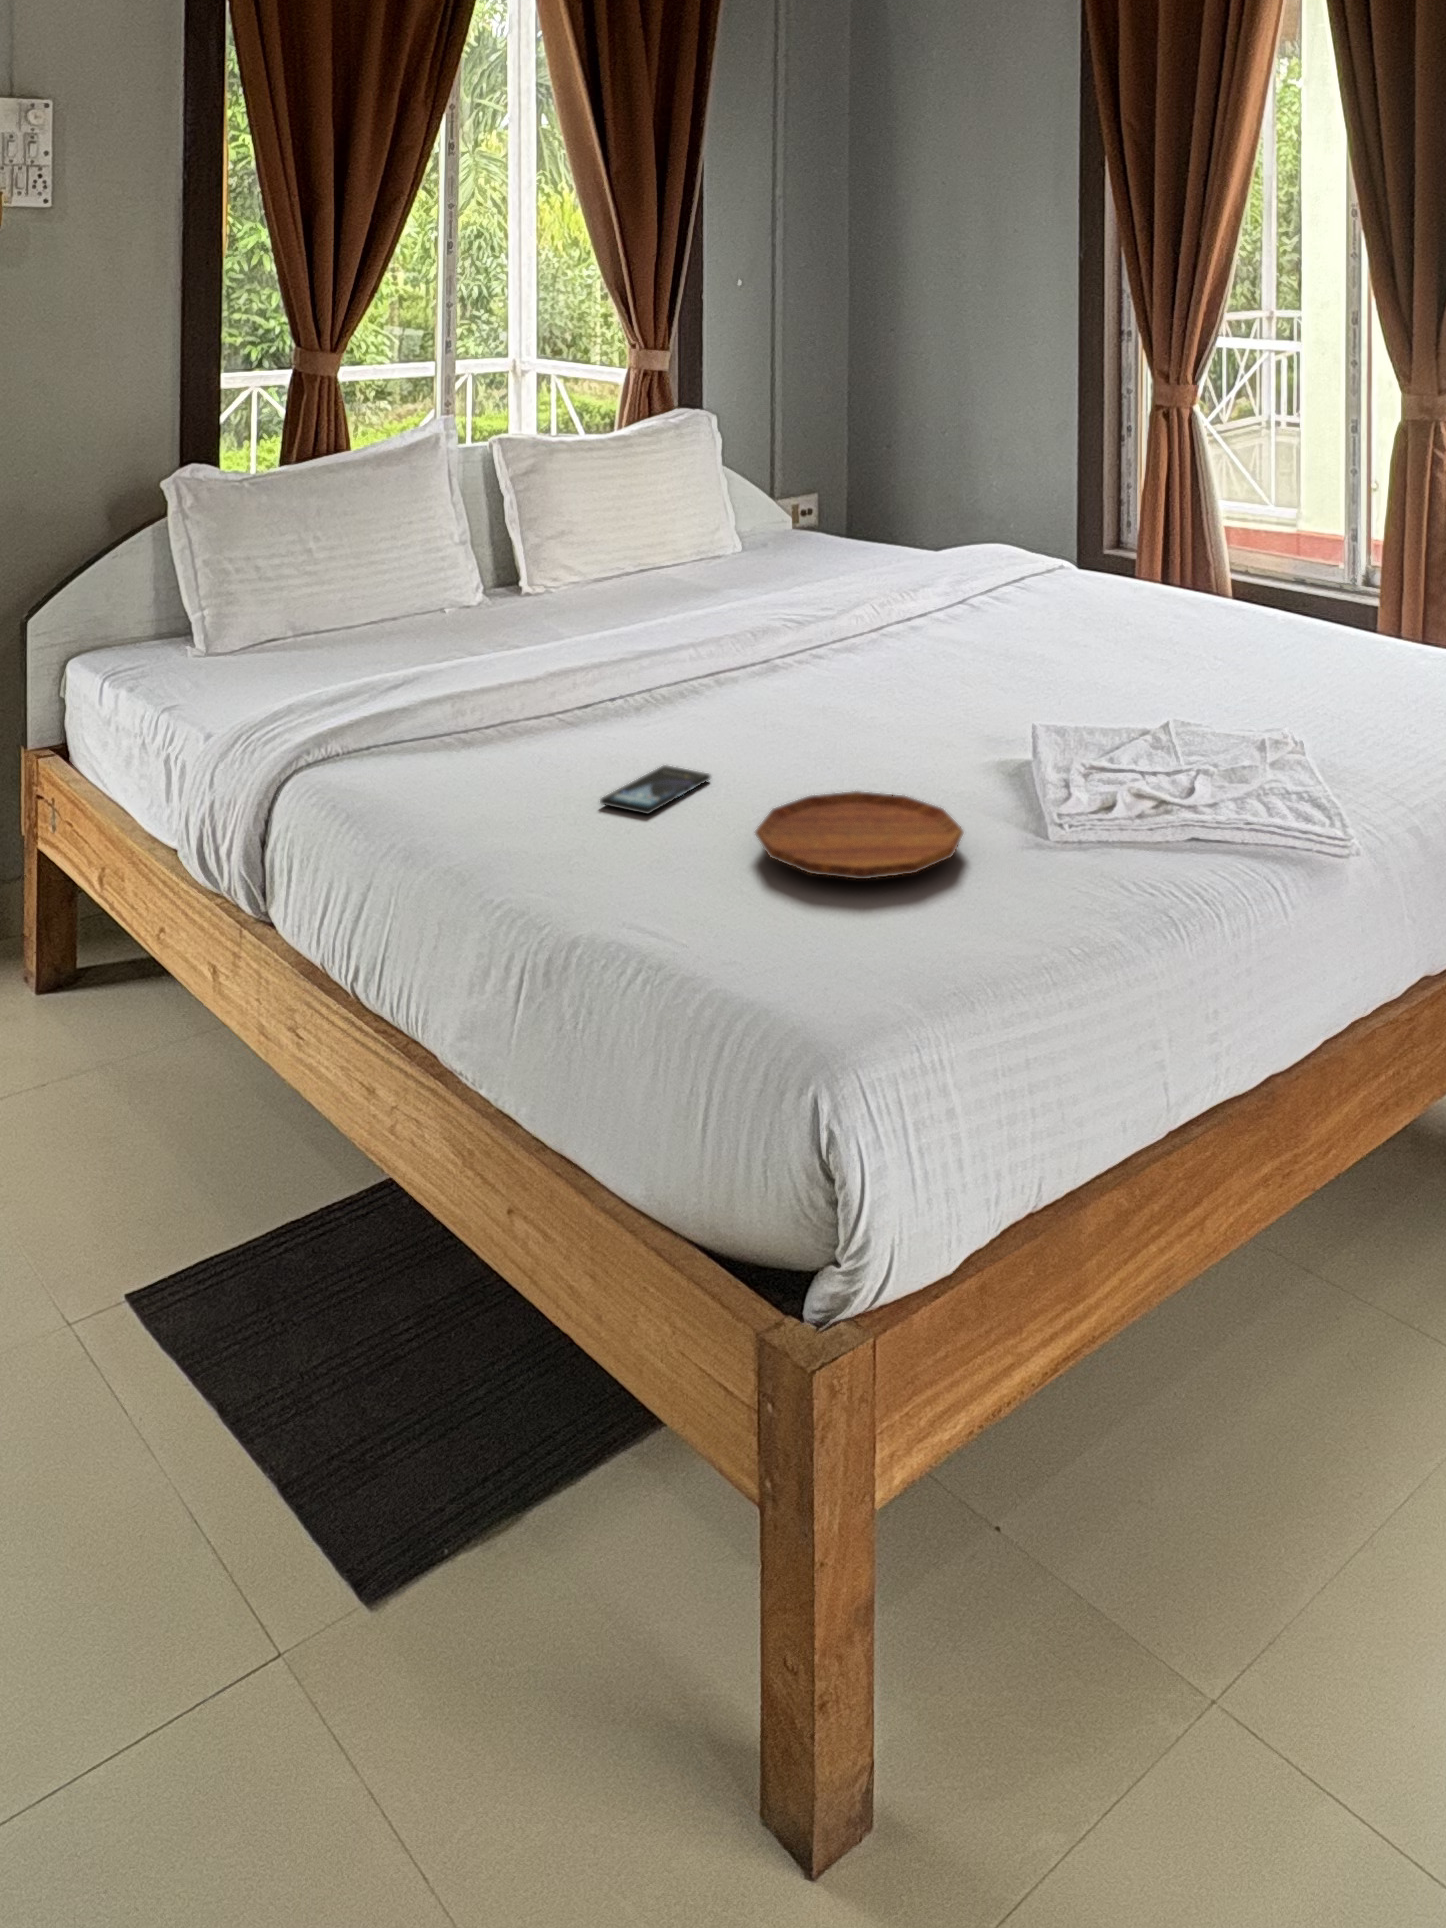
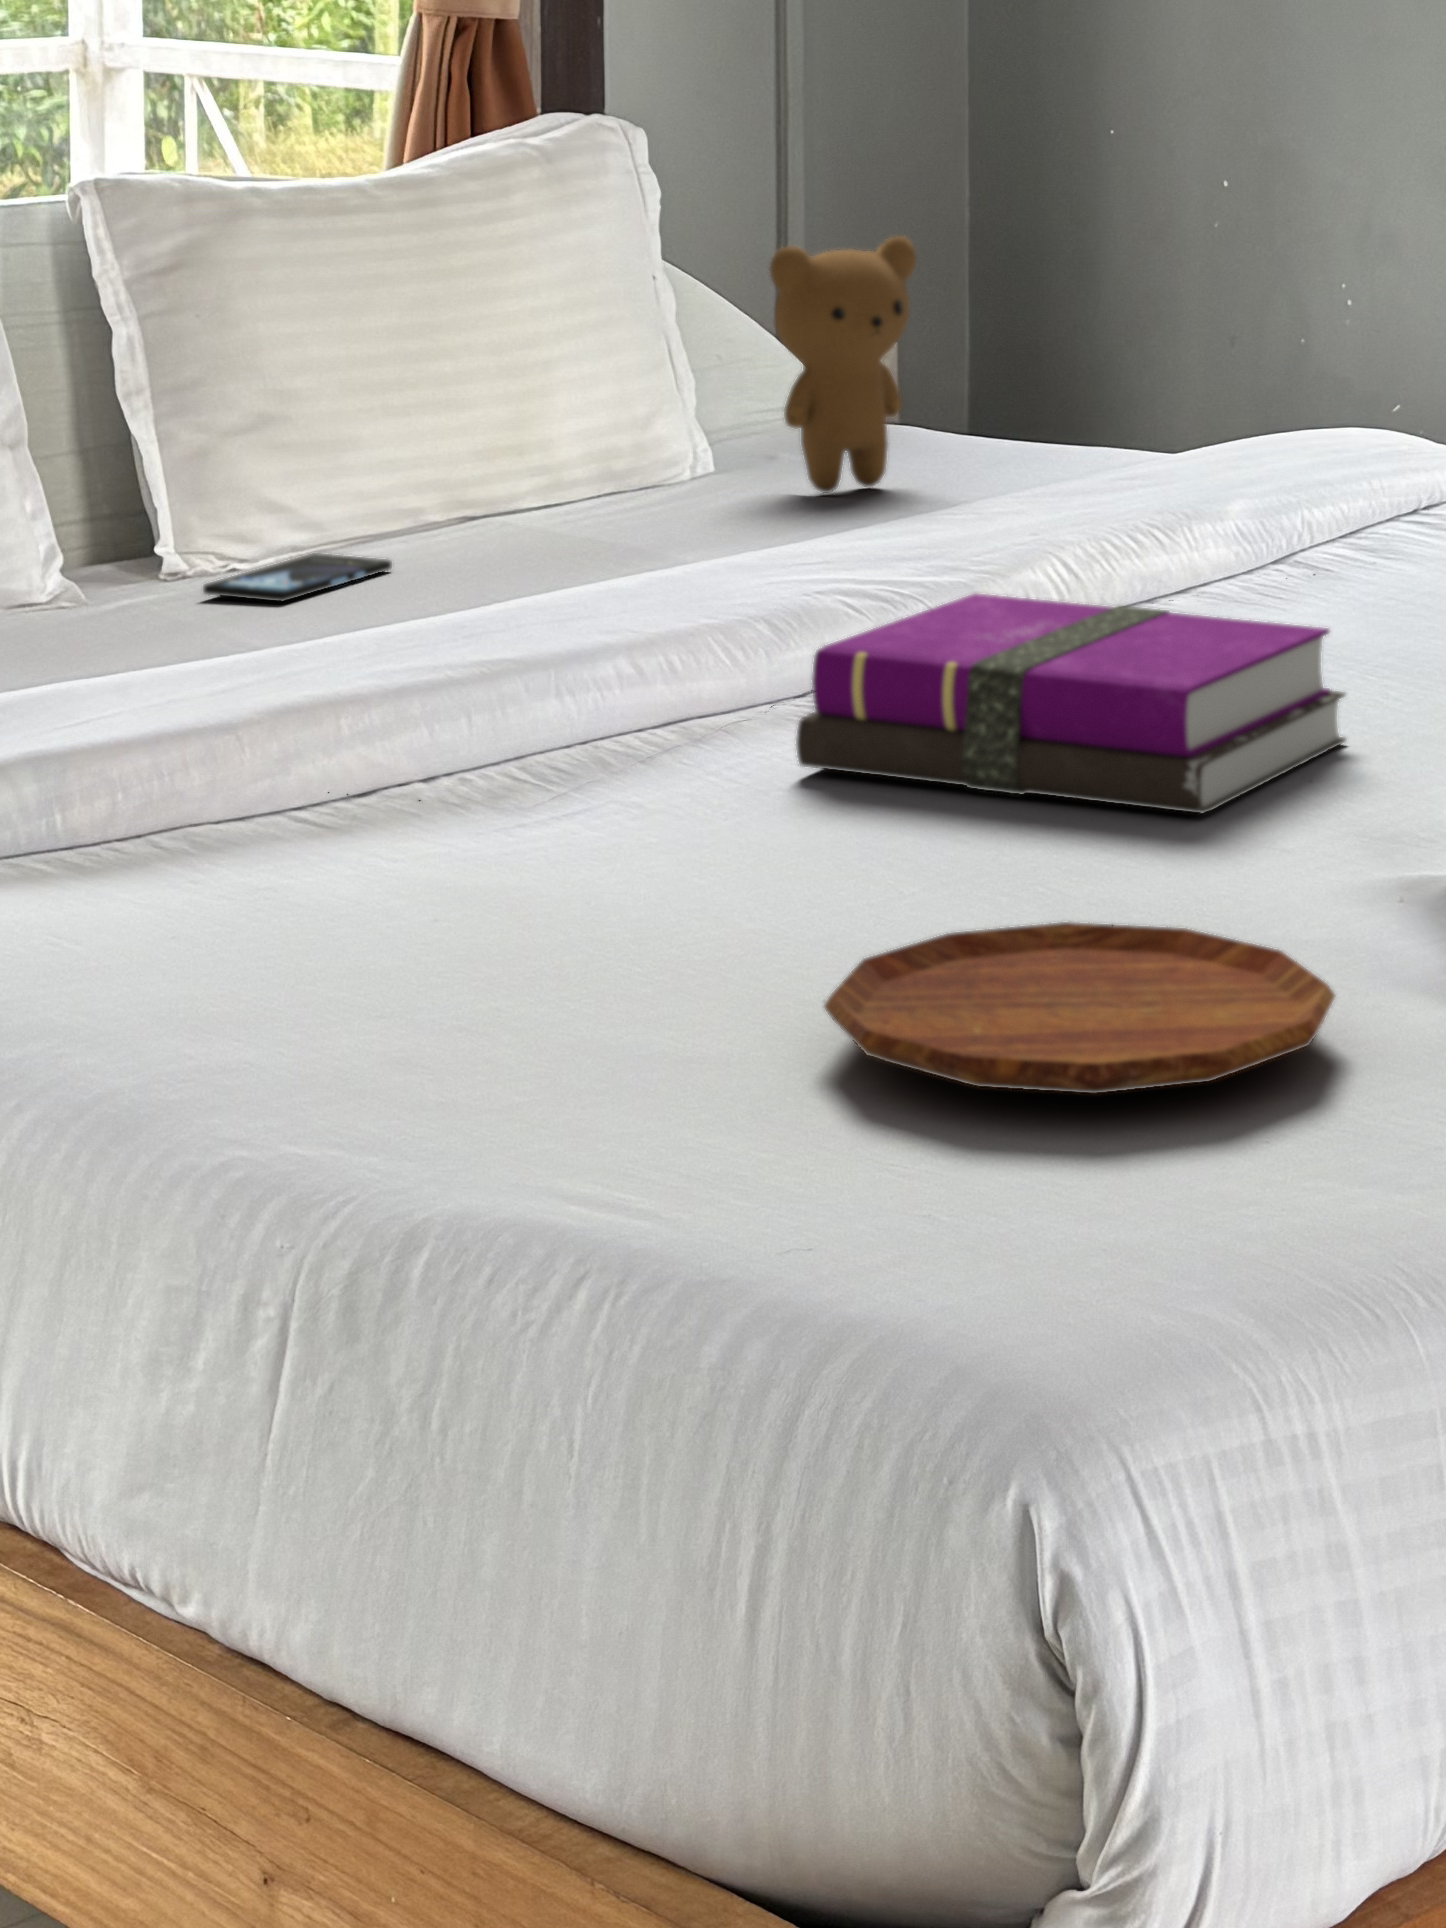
teddy bear: none [762,462,820,564] -> present [770,236,916,493]
notebook: none [758,627,979,730] -> present [796,594,1346,813]
smartphone: present [600,765,710,814] -> present [203,553,392,602]

